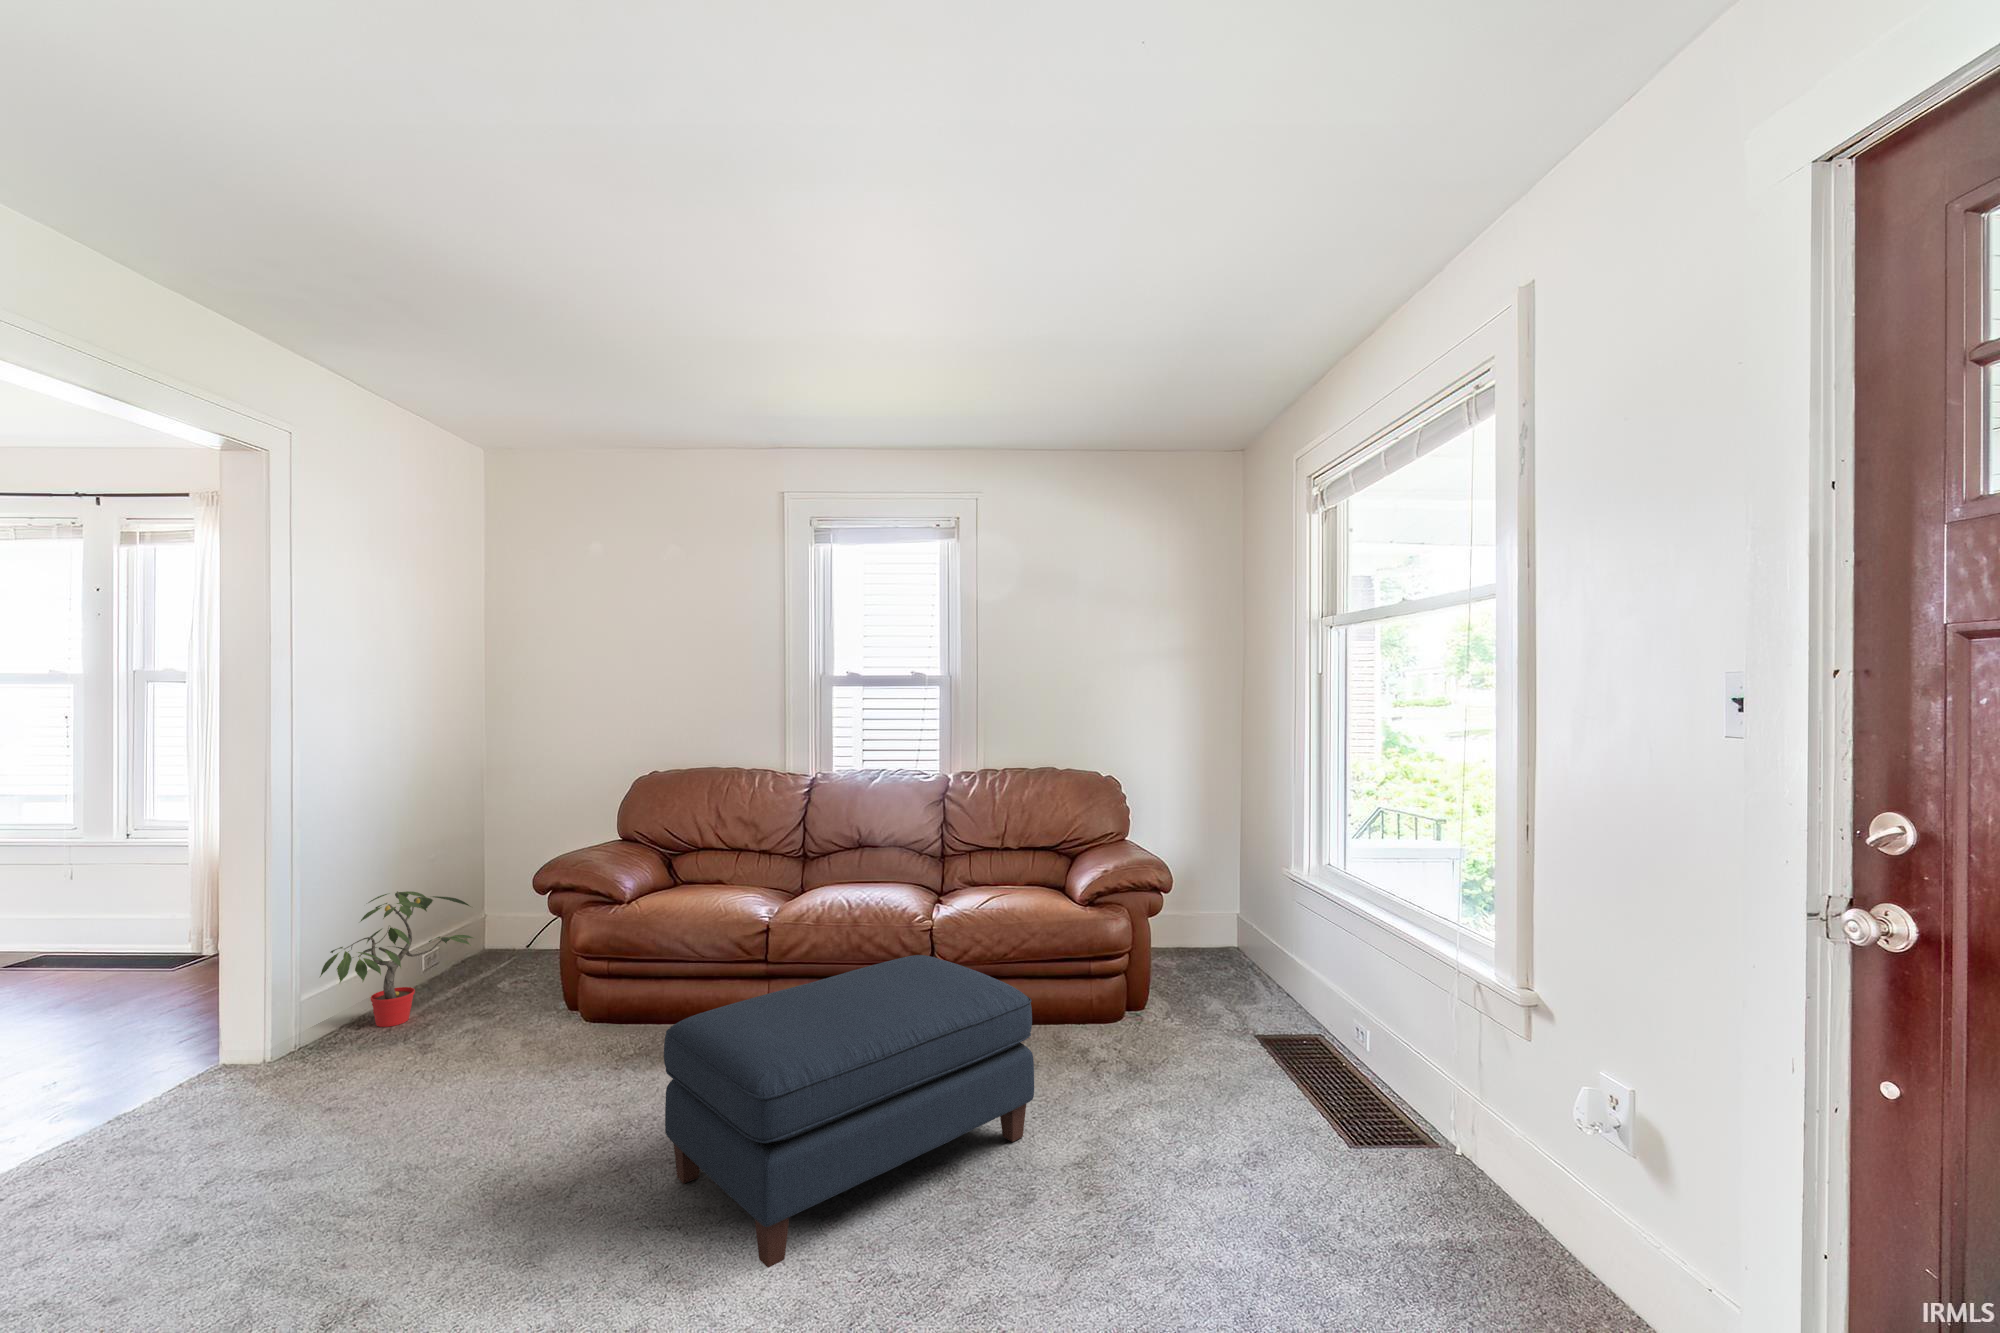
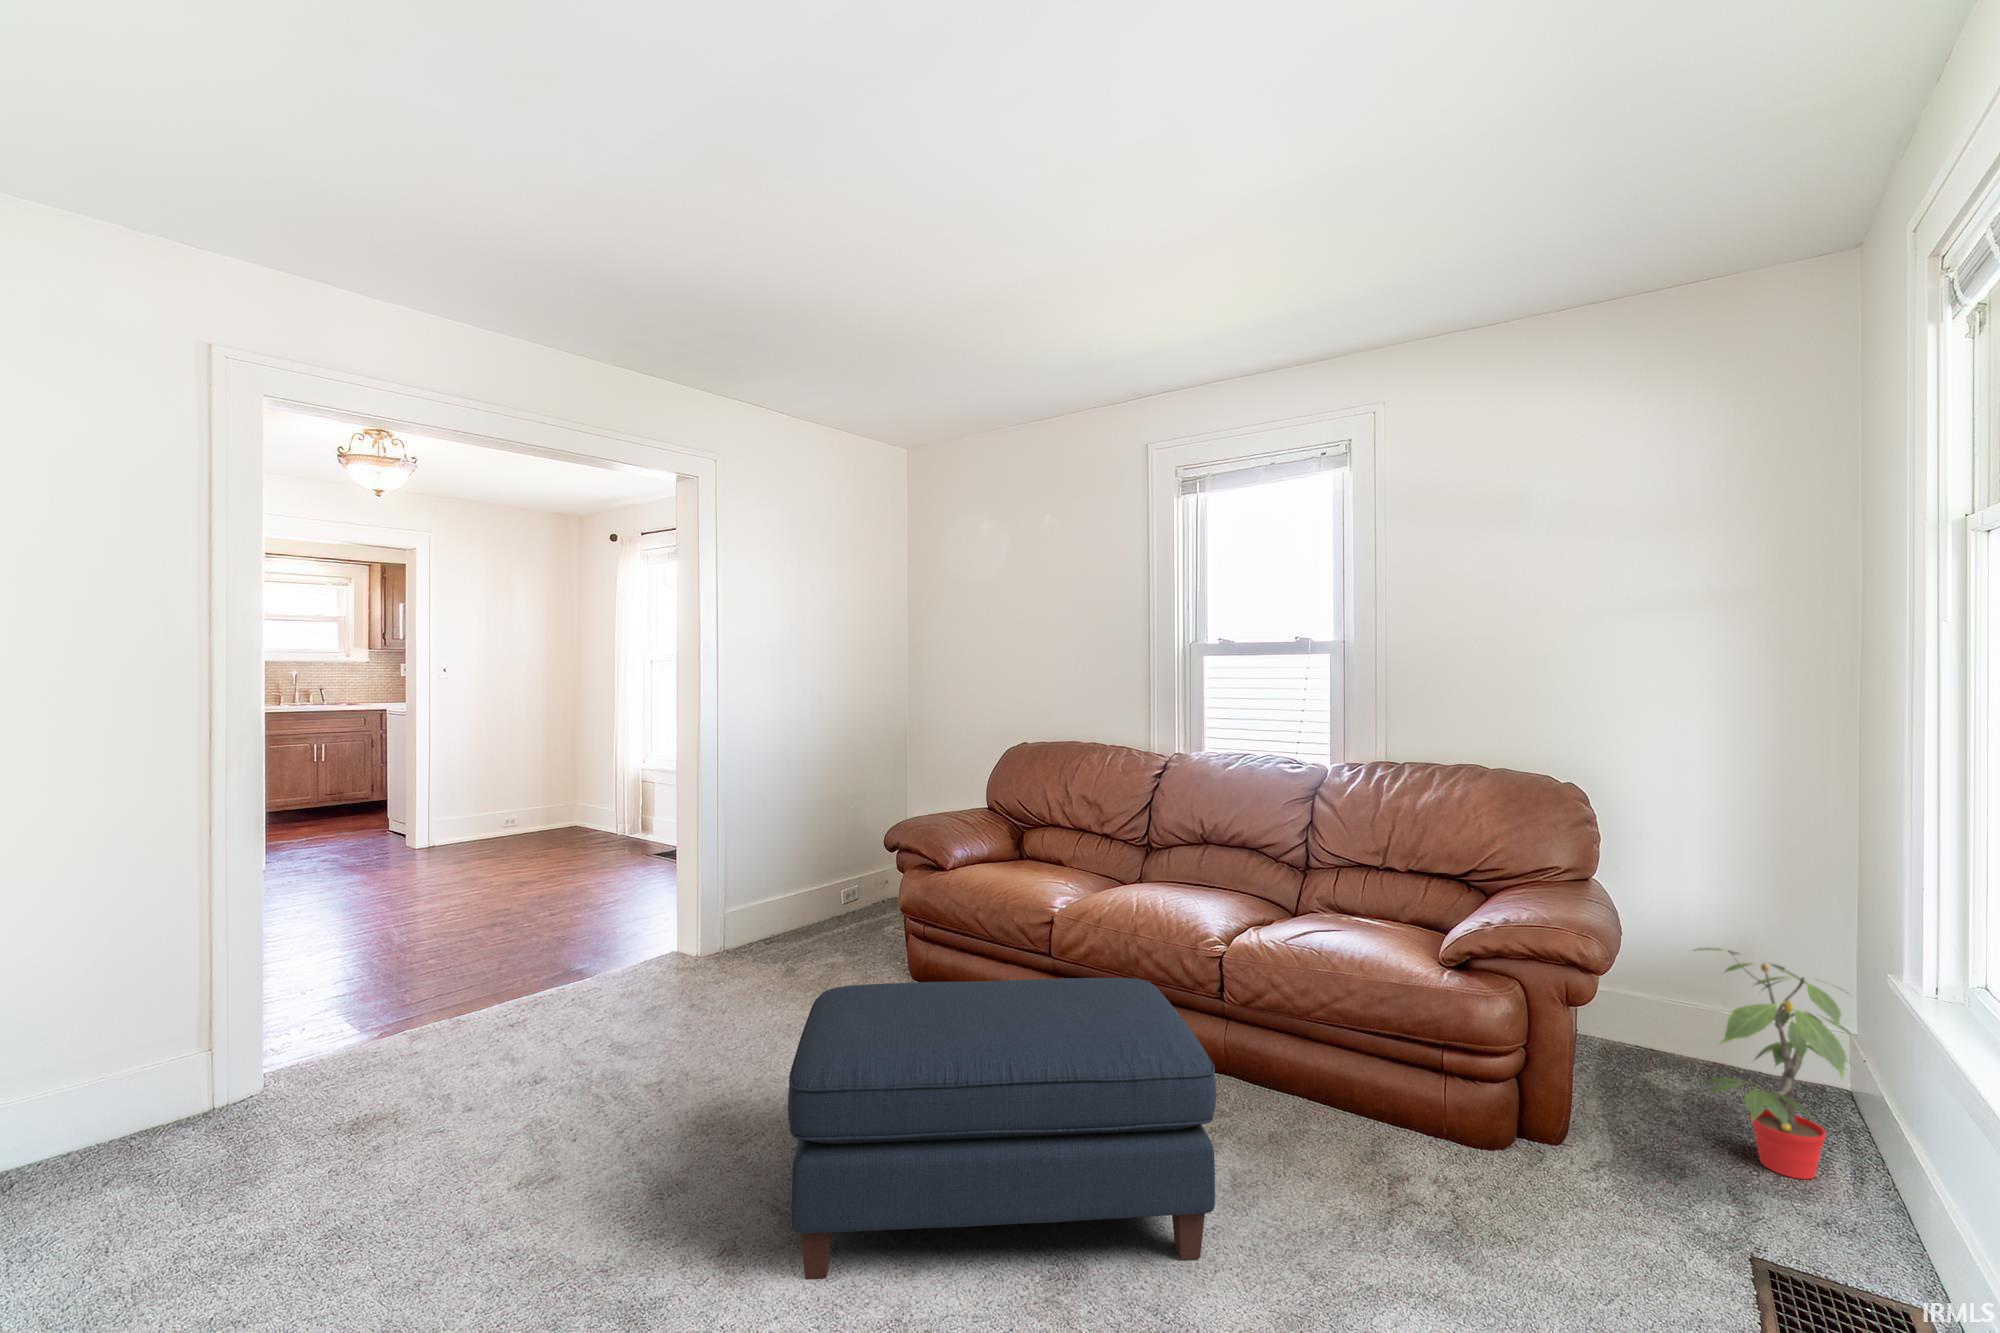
potted plant: present [320,891,473,1027] -> present [1695,948,1851,1179]

